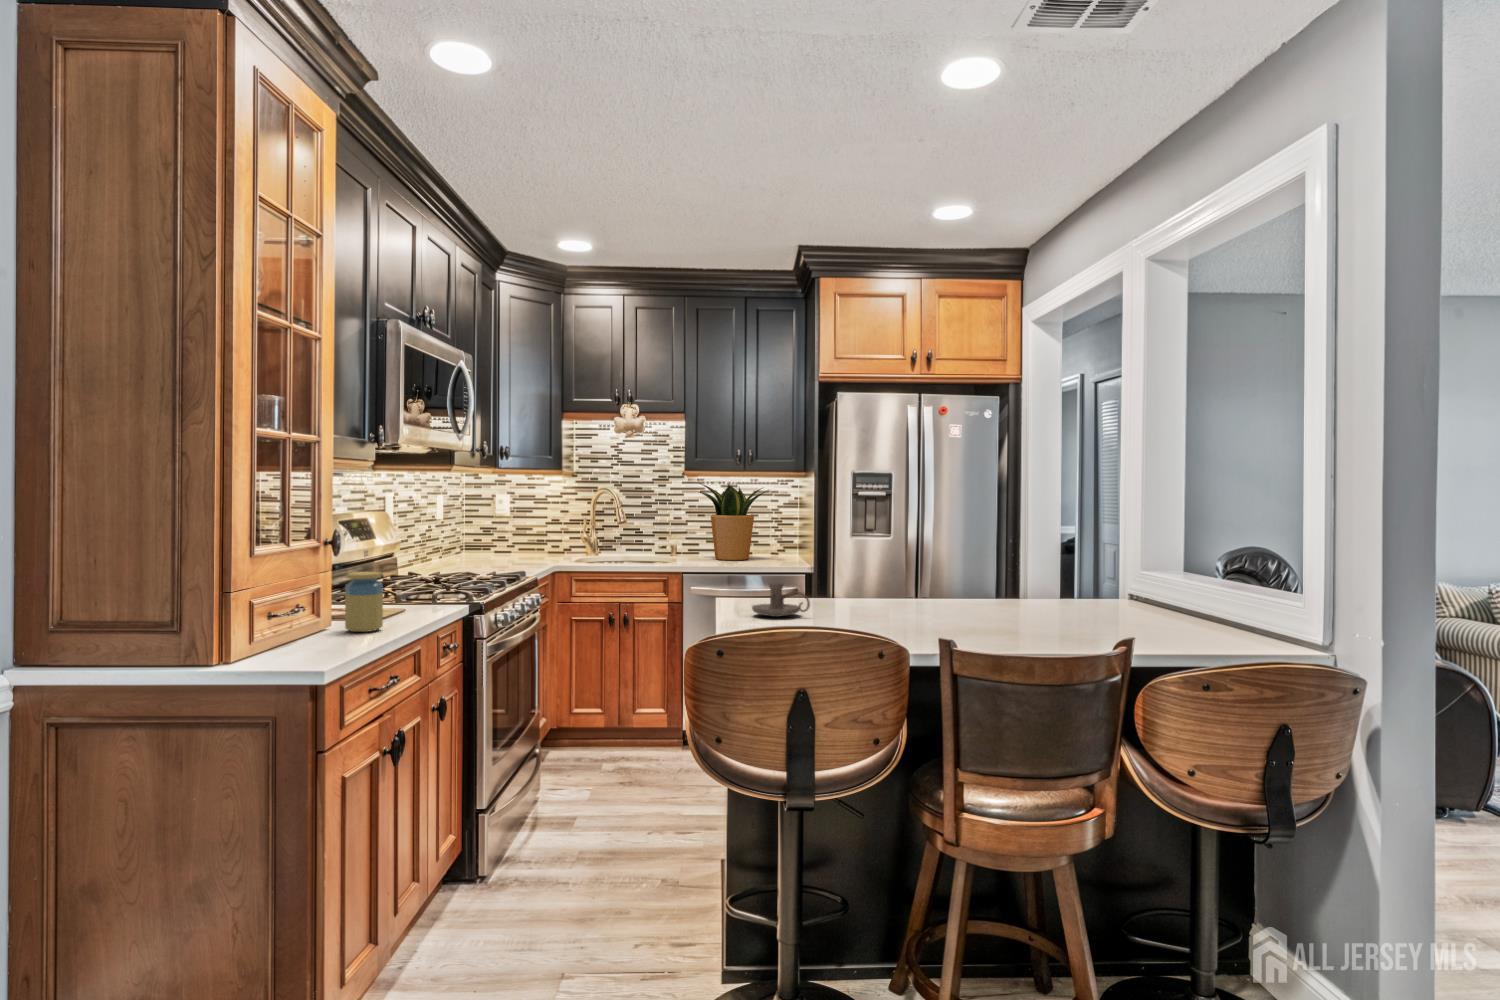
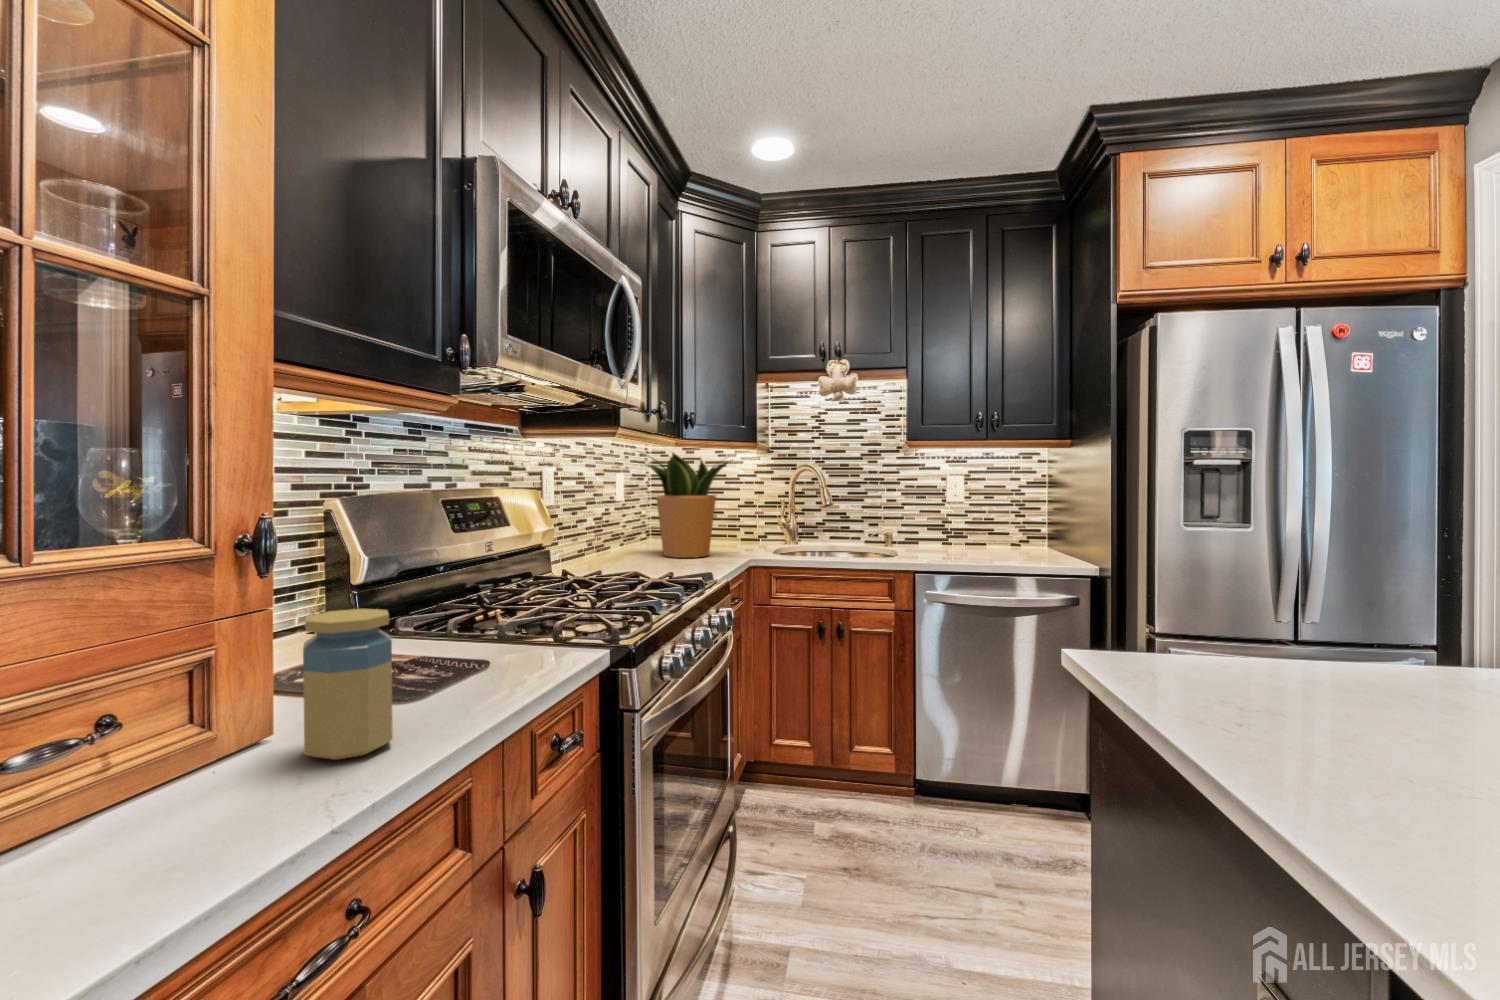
potted plant: present [699,483,769,560] -> present [648,453,729,558]
candle holder: present [752,583,810,617] -> none [1222,638,1405,726]

